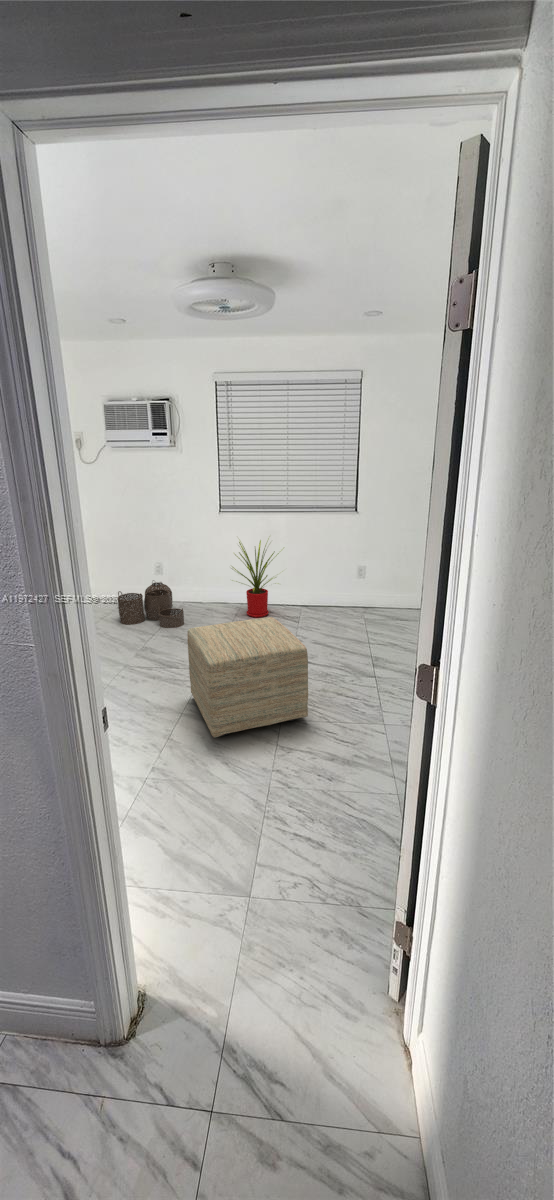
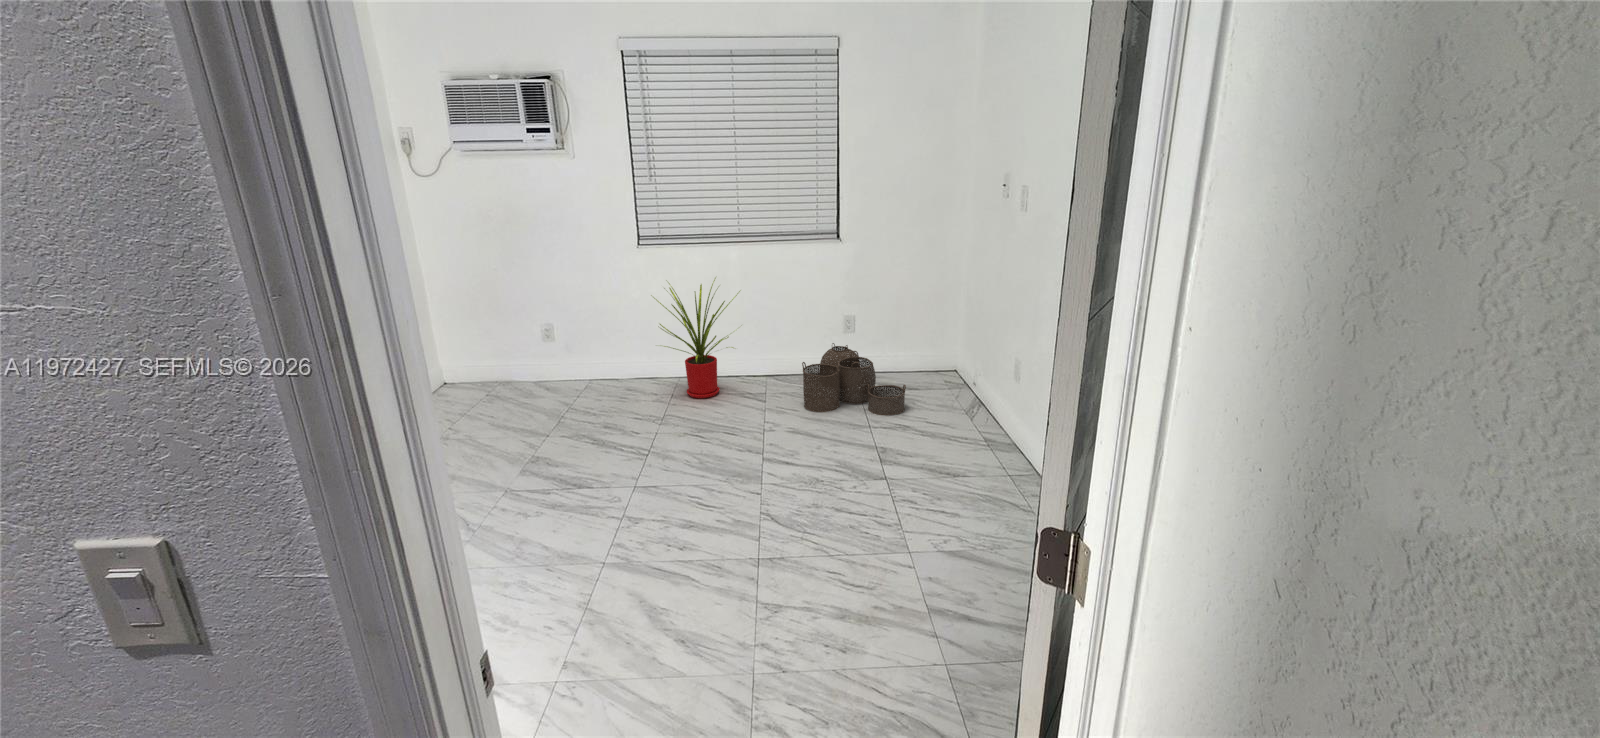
woven basket: present [117,580,184,628] -> present [802,343,906,416]
ottoman: present [187,617,308,738] -> none [605,404,798,599]

